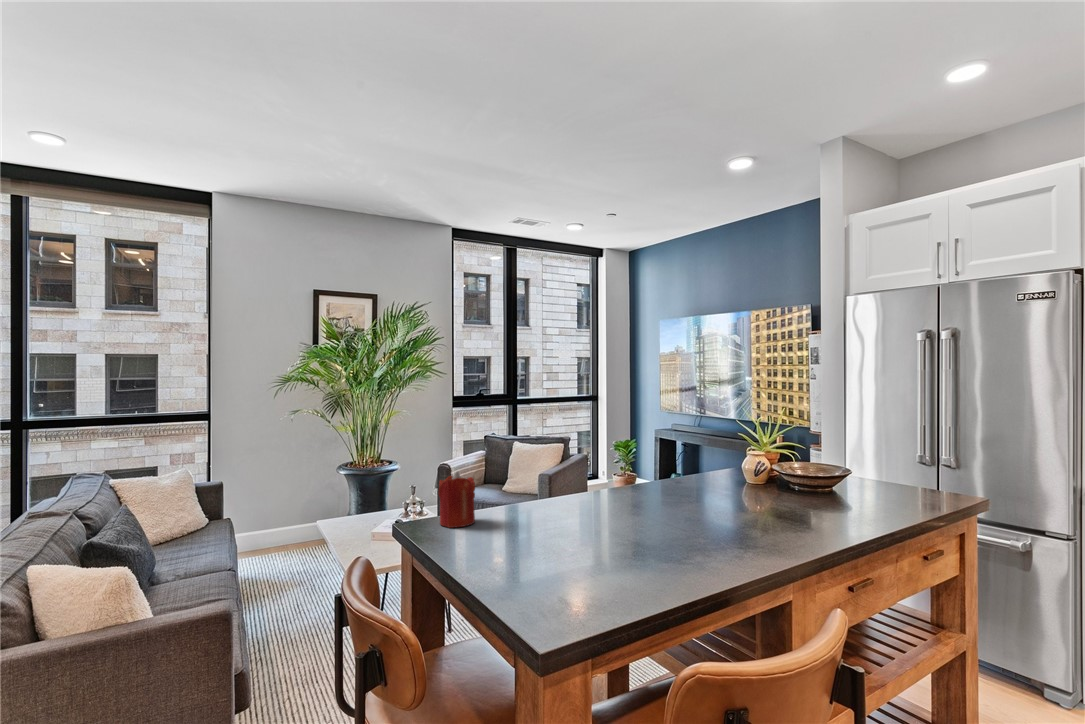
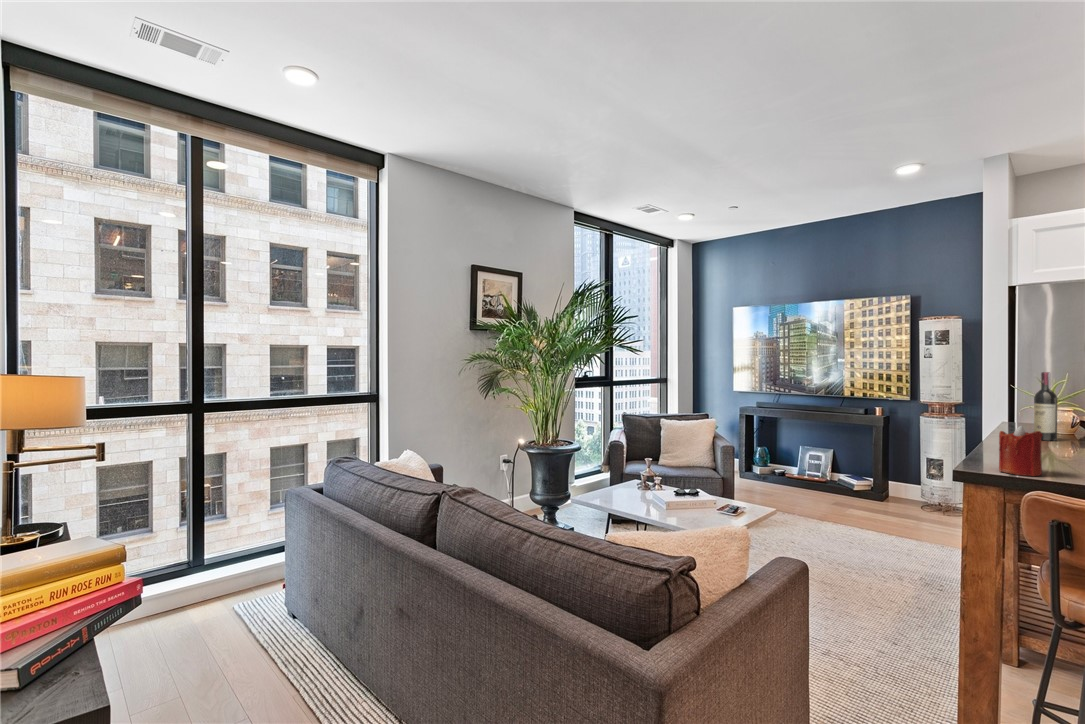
wine bottle: none [691,405,712,486] -> present [1034,372,1058,441]

